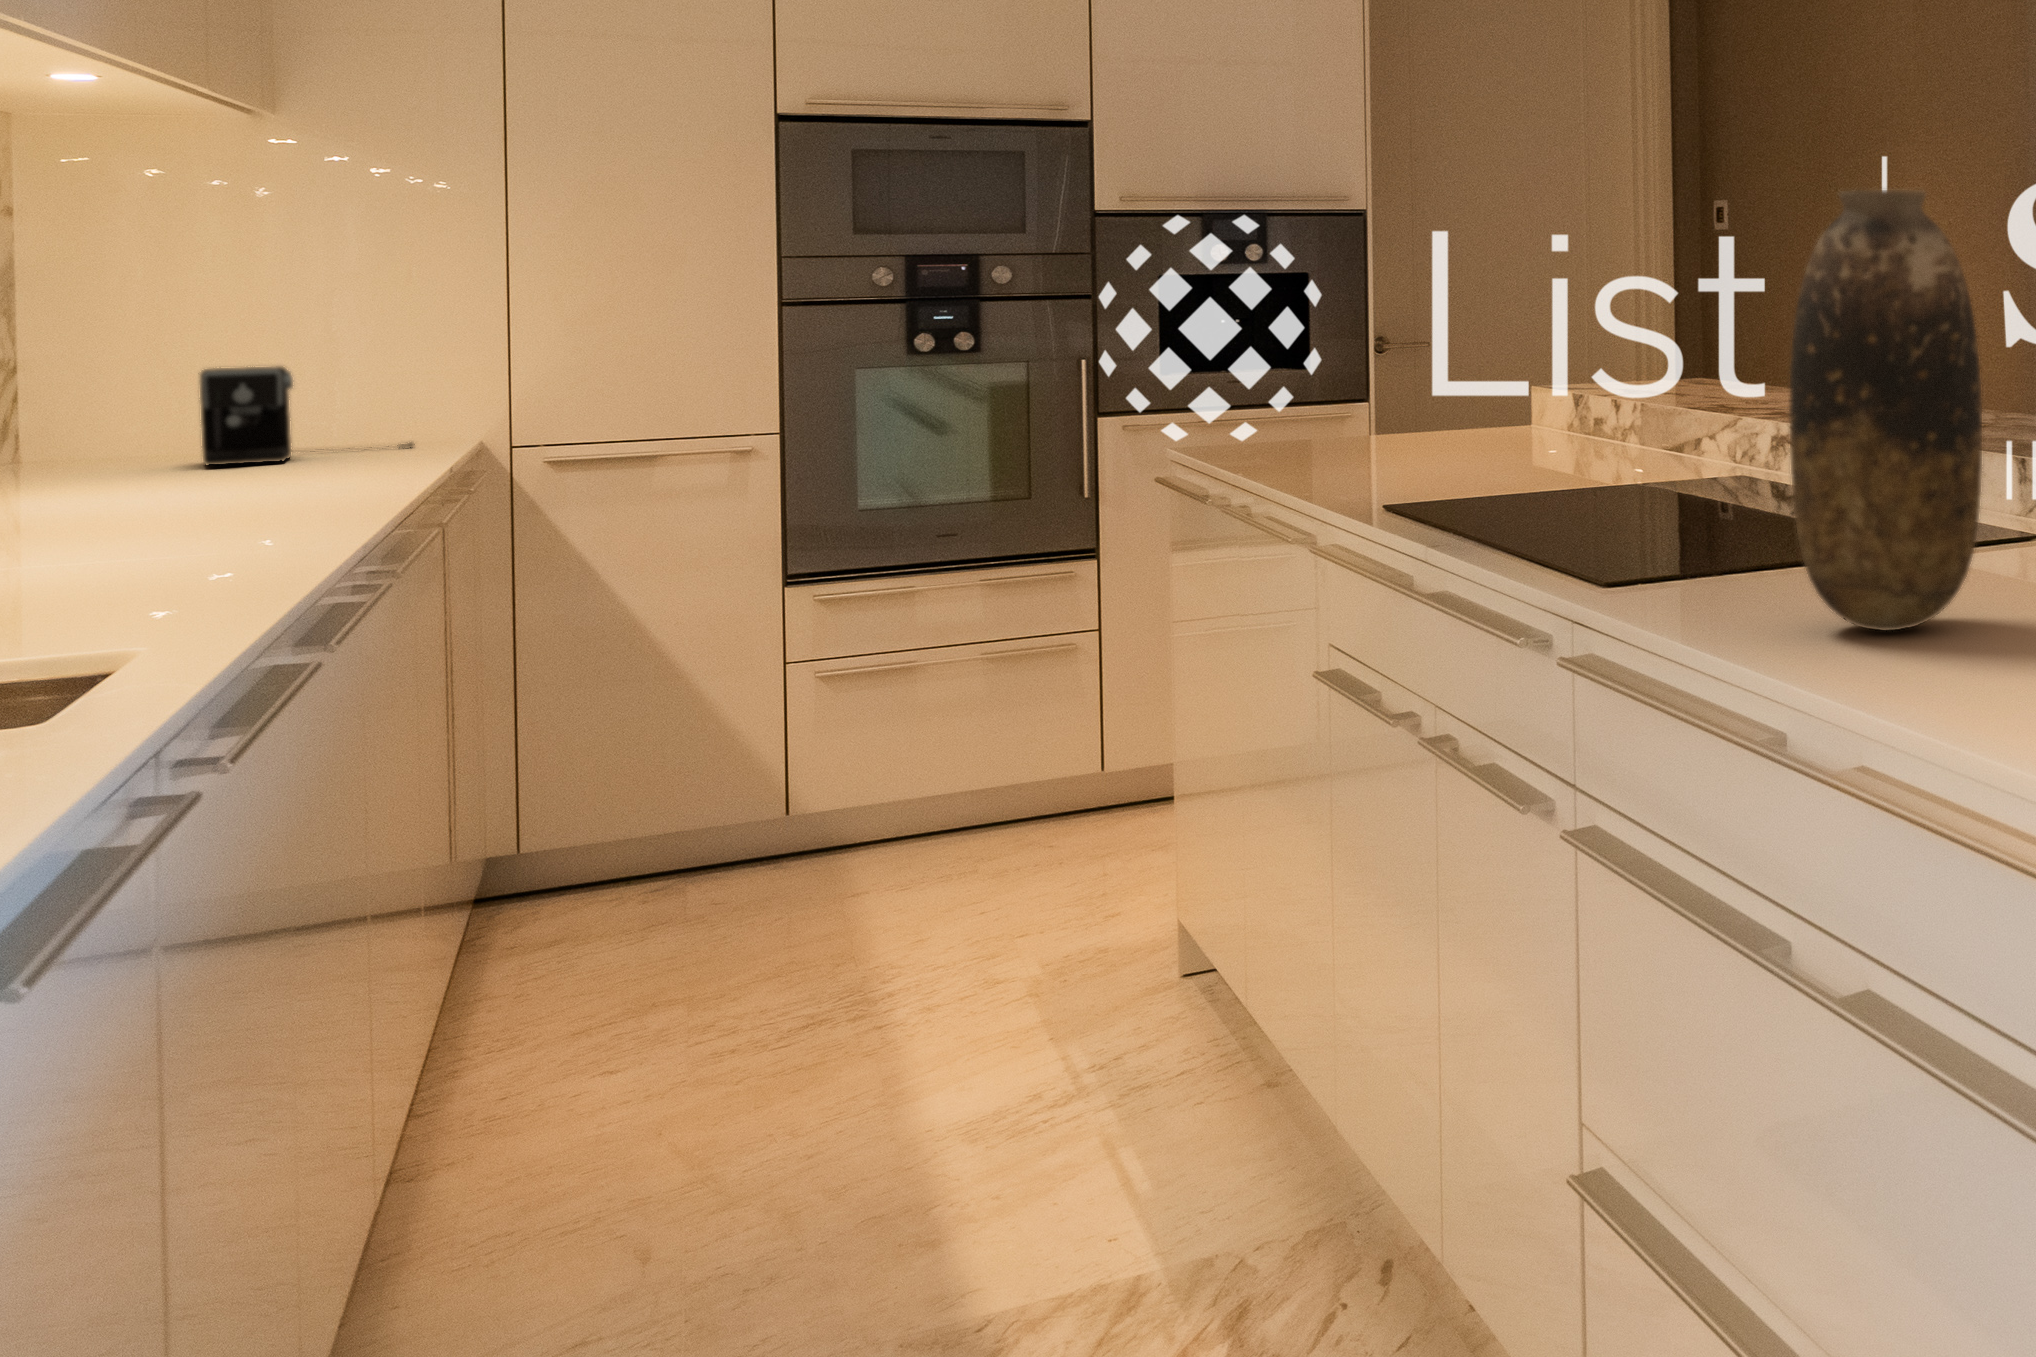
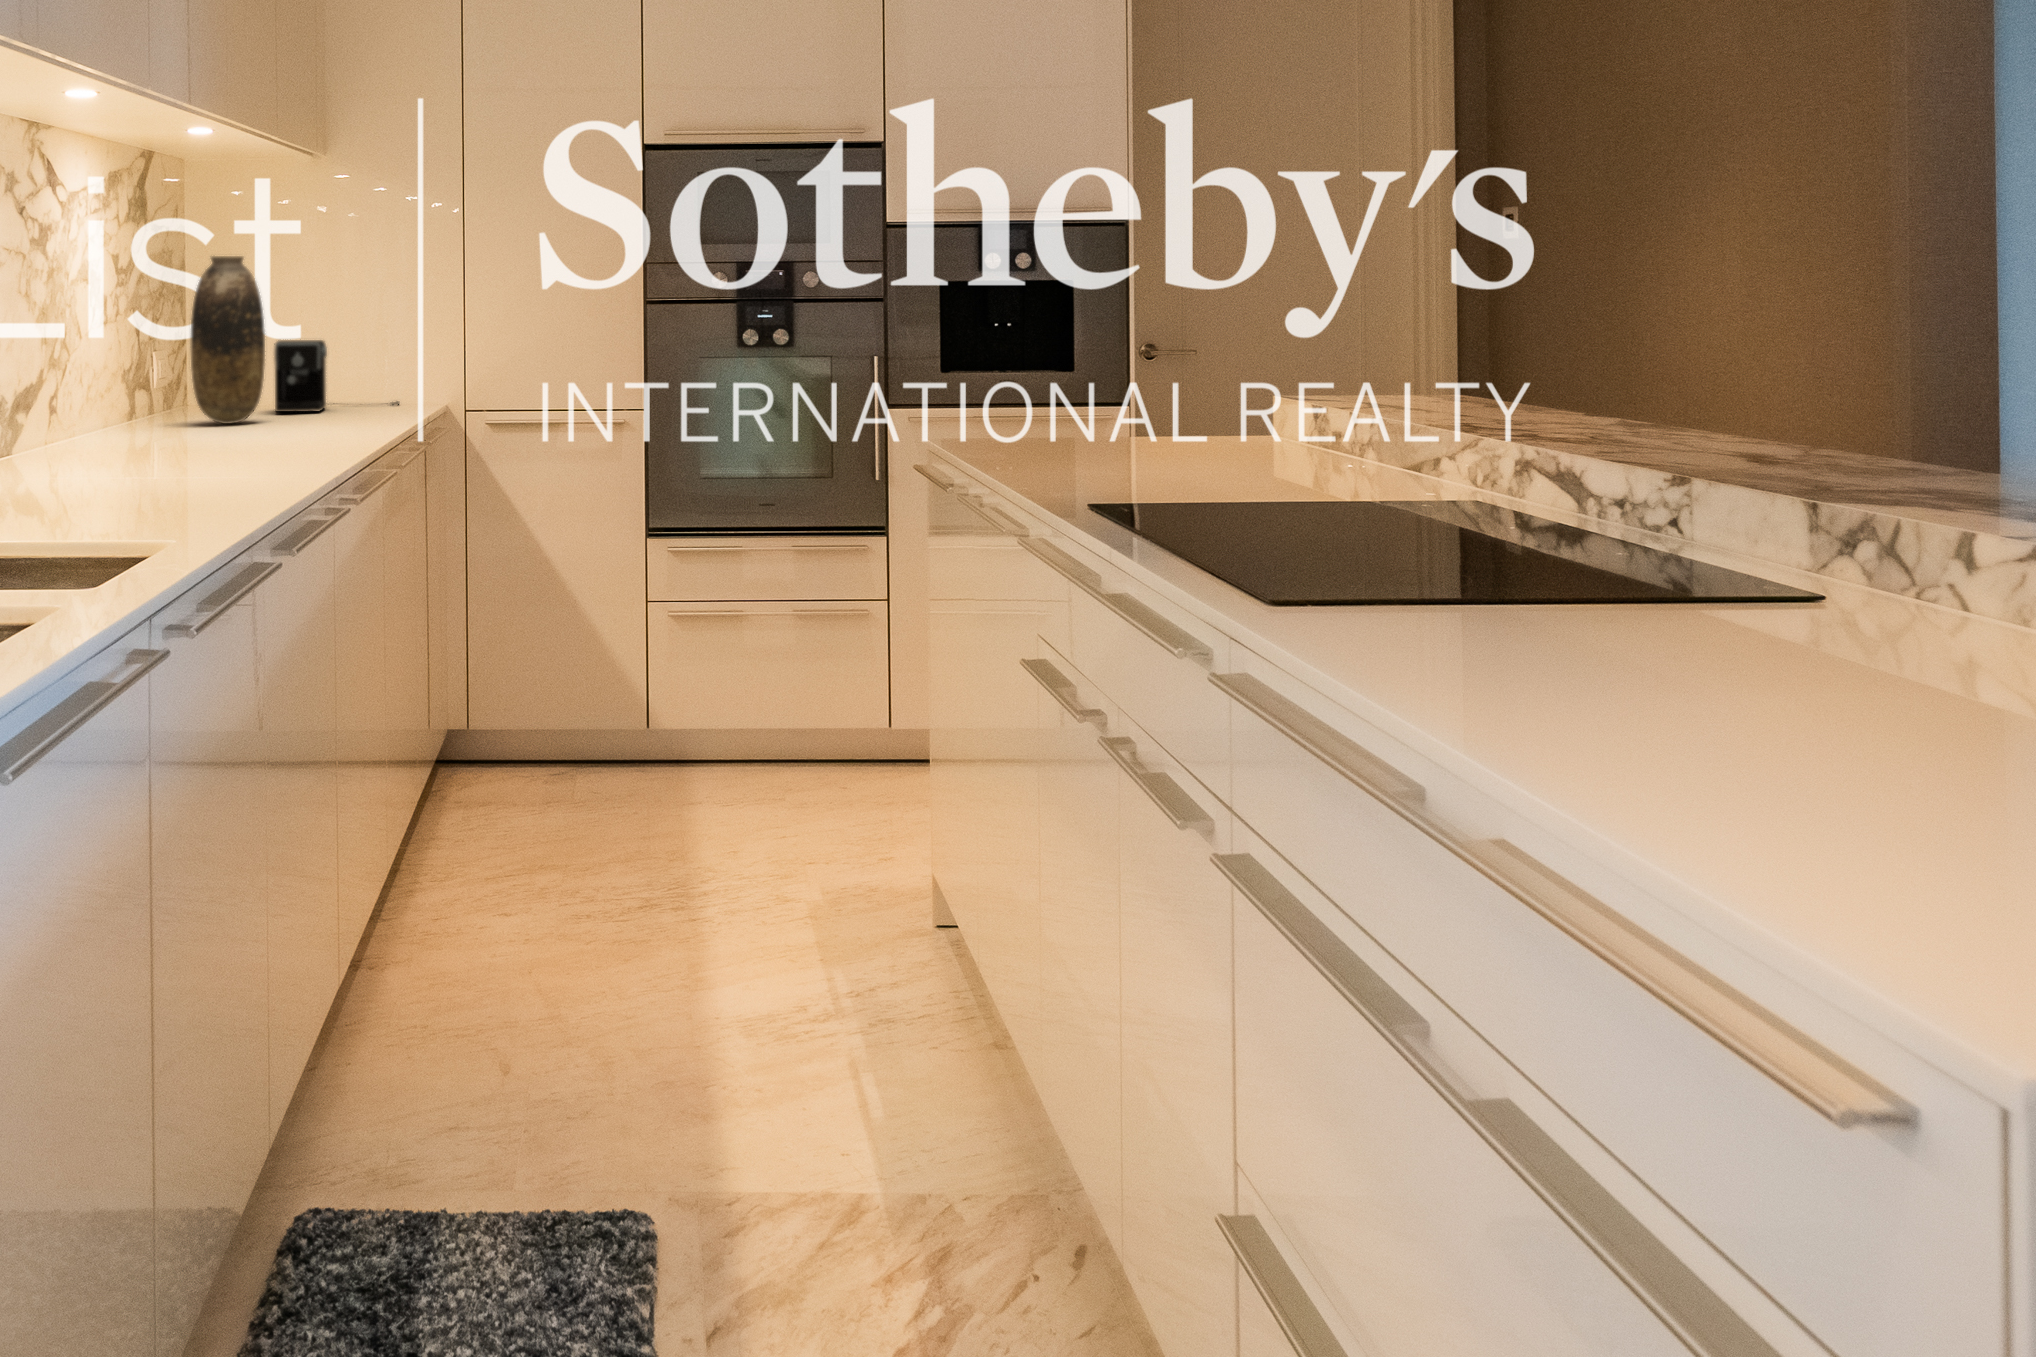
vase: present [1789,190,1982,631] -> present [191,256,265,424]

